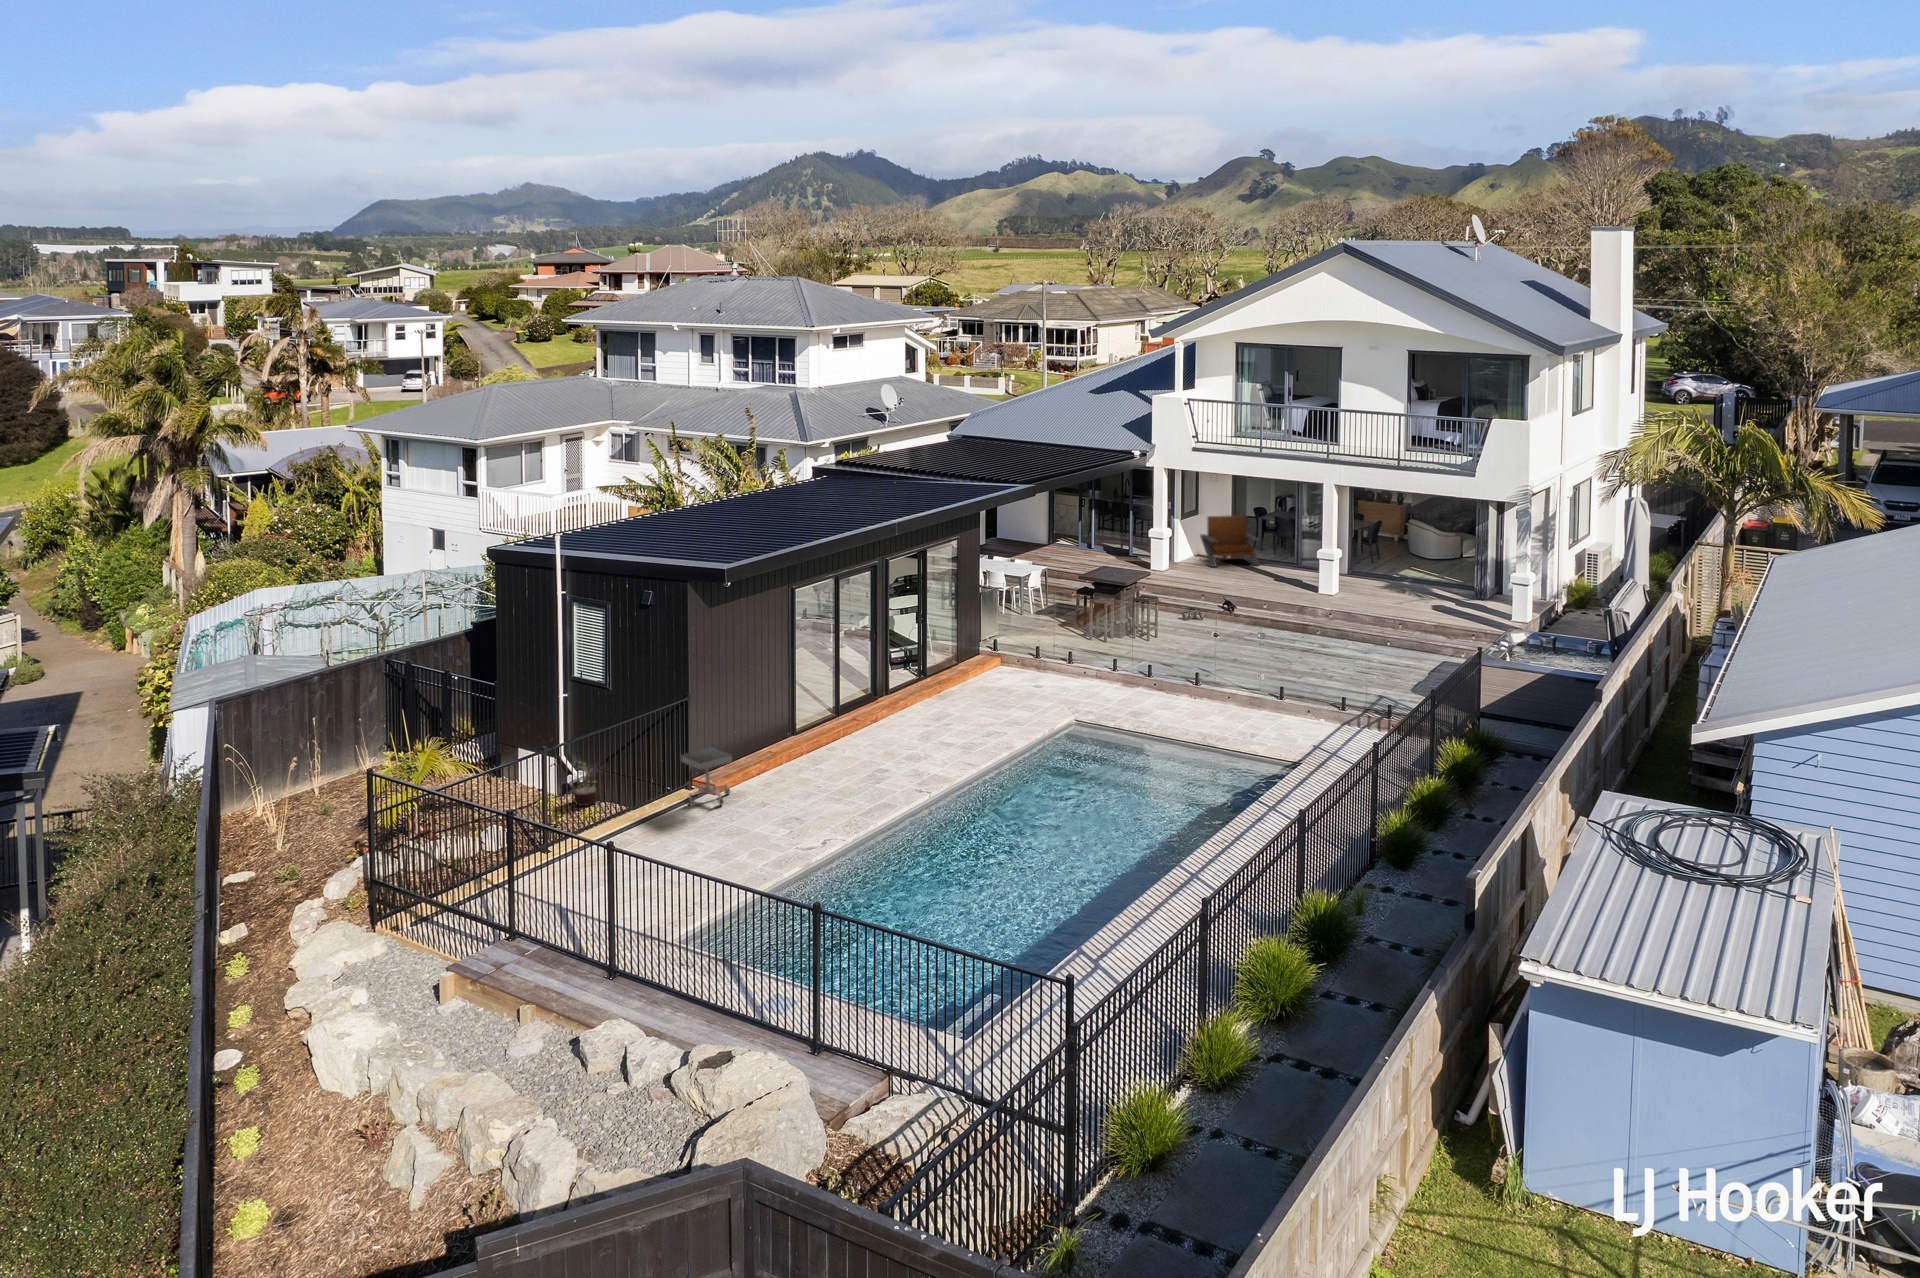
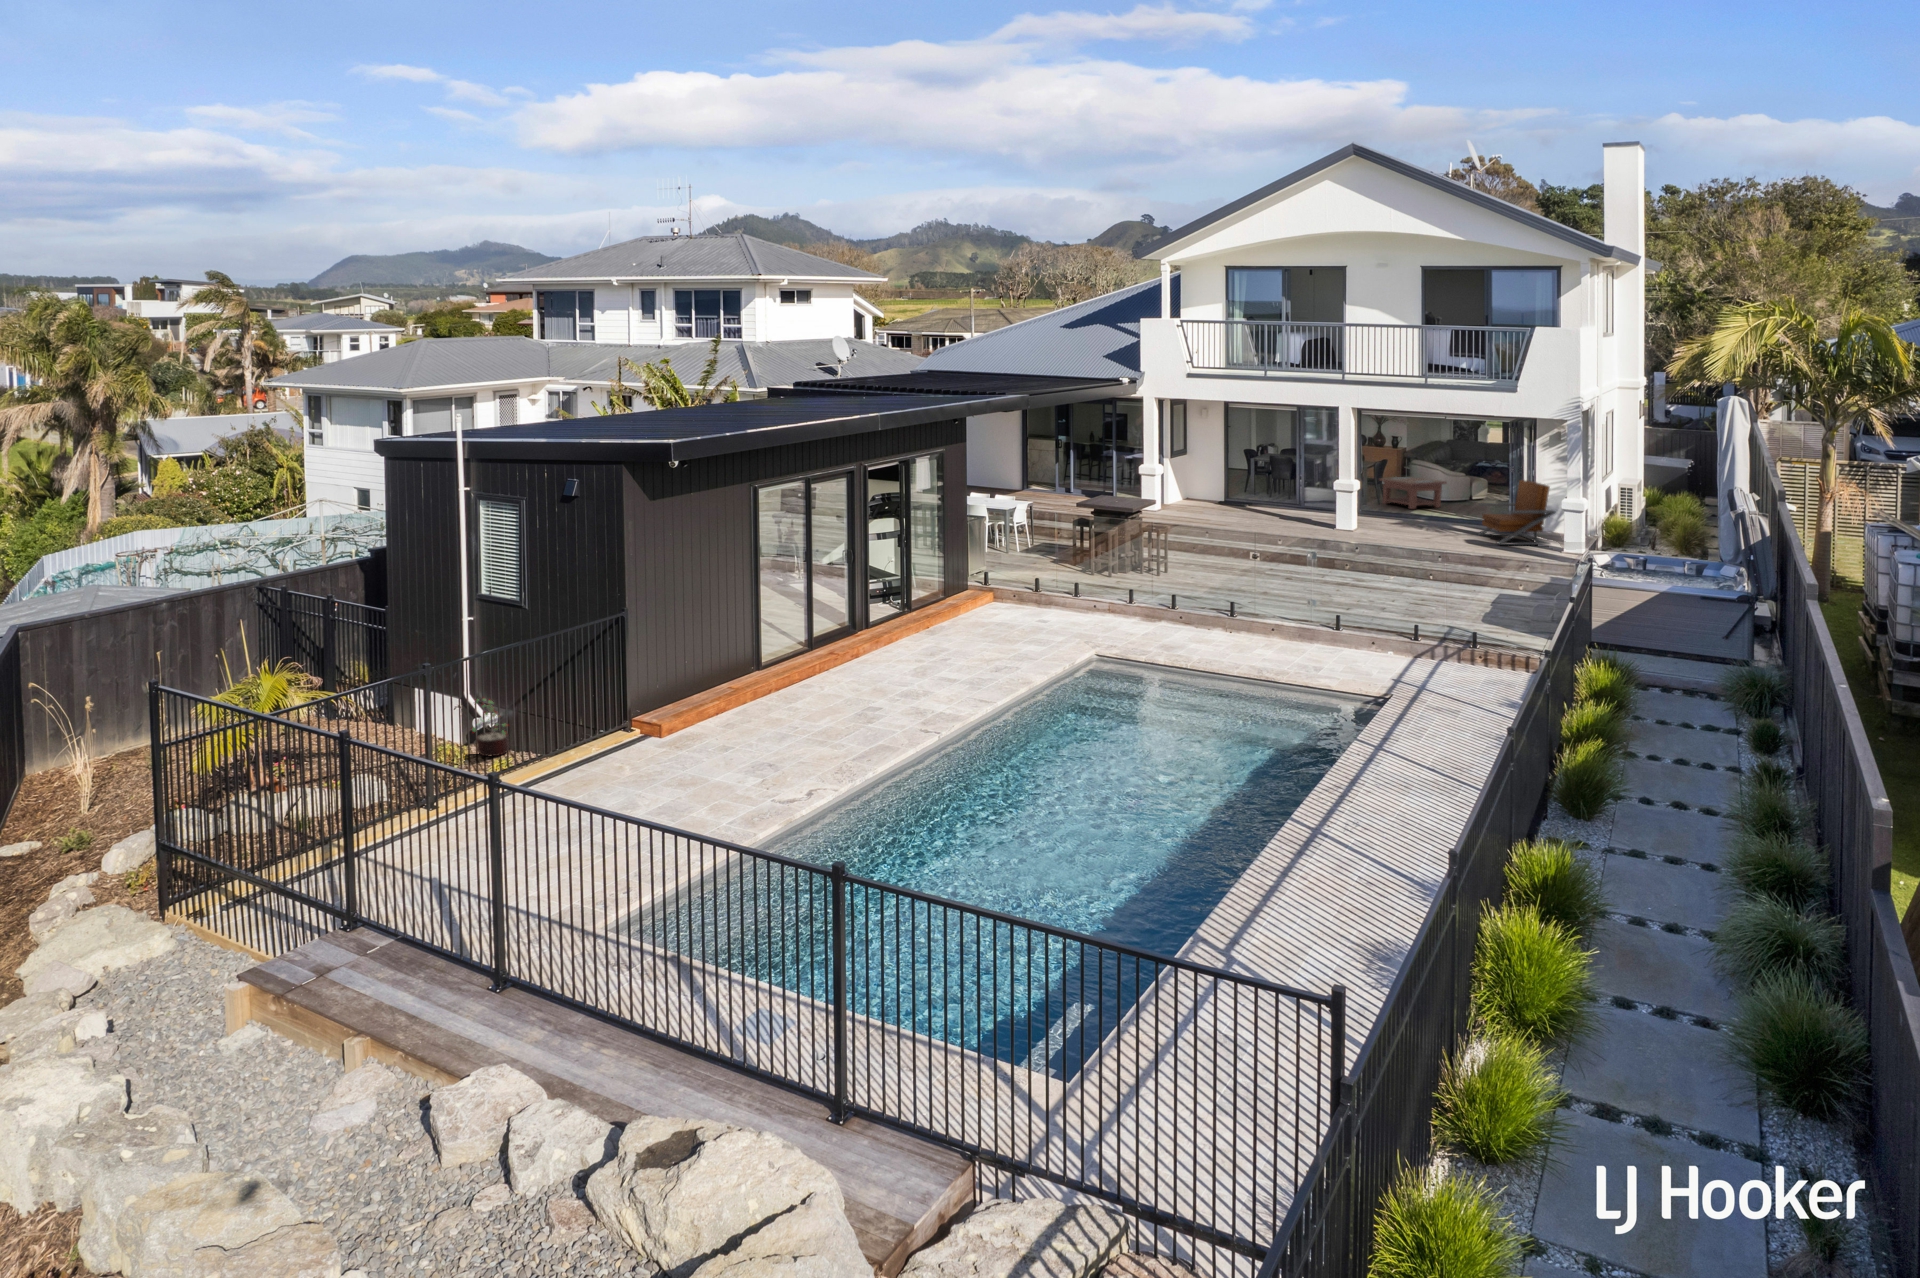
lounge chair: present [1200,515,1259,567] -> present [1478,480,1555,545]
coffee table: none [1374,538,1434,571] -> present [1380,477,1447,509]
stool: present [681,748,732,805] -> none [618,680,685,753]

